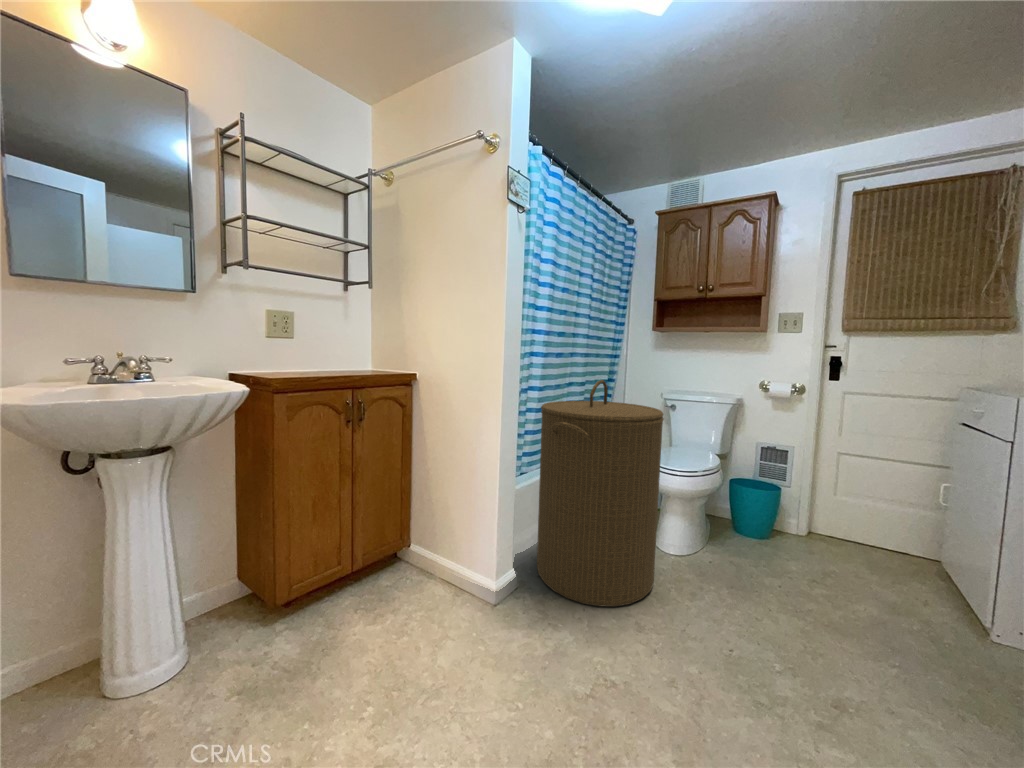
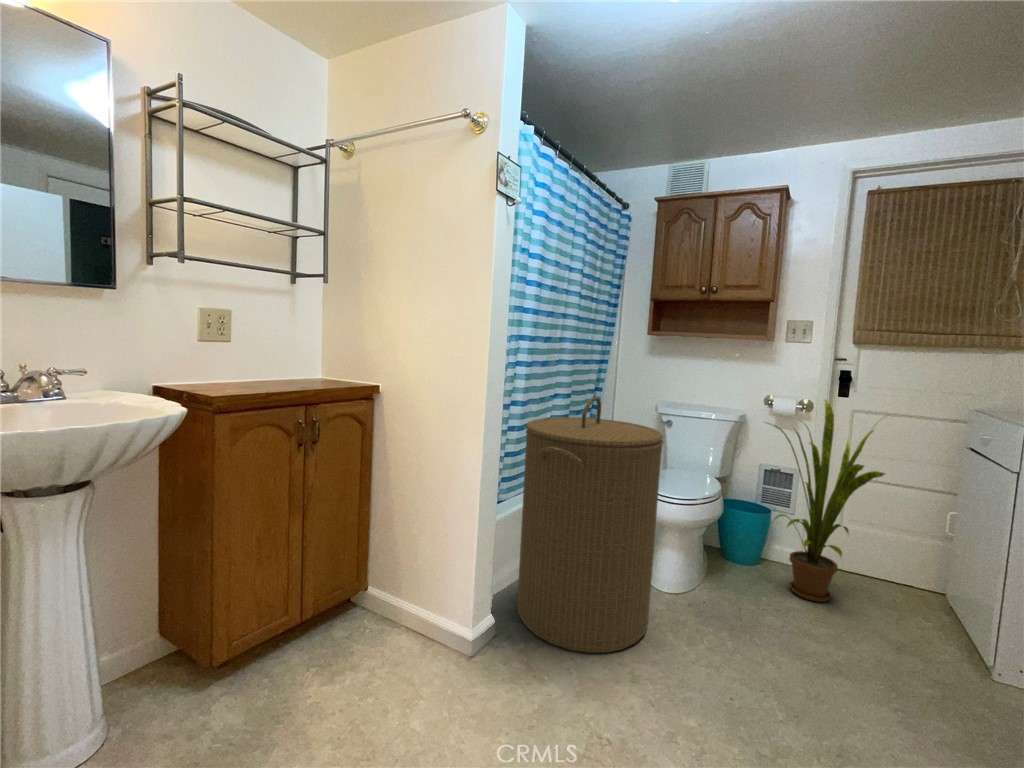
house plant: none [757,382,882,567] -> present [766,400,887,602]

